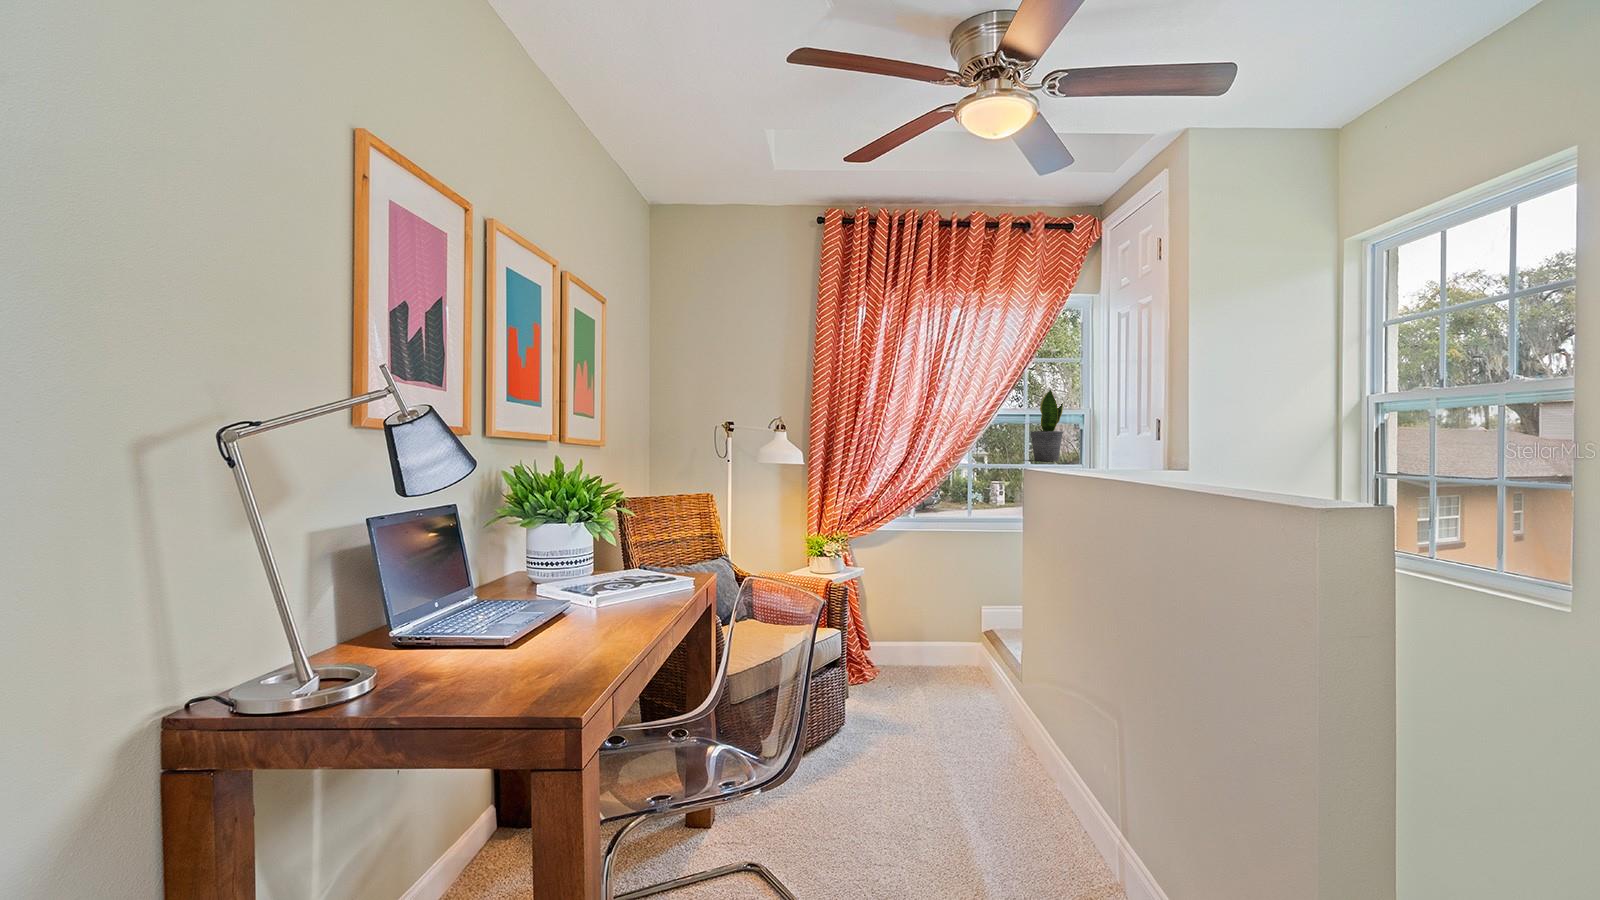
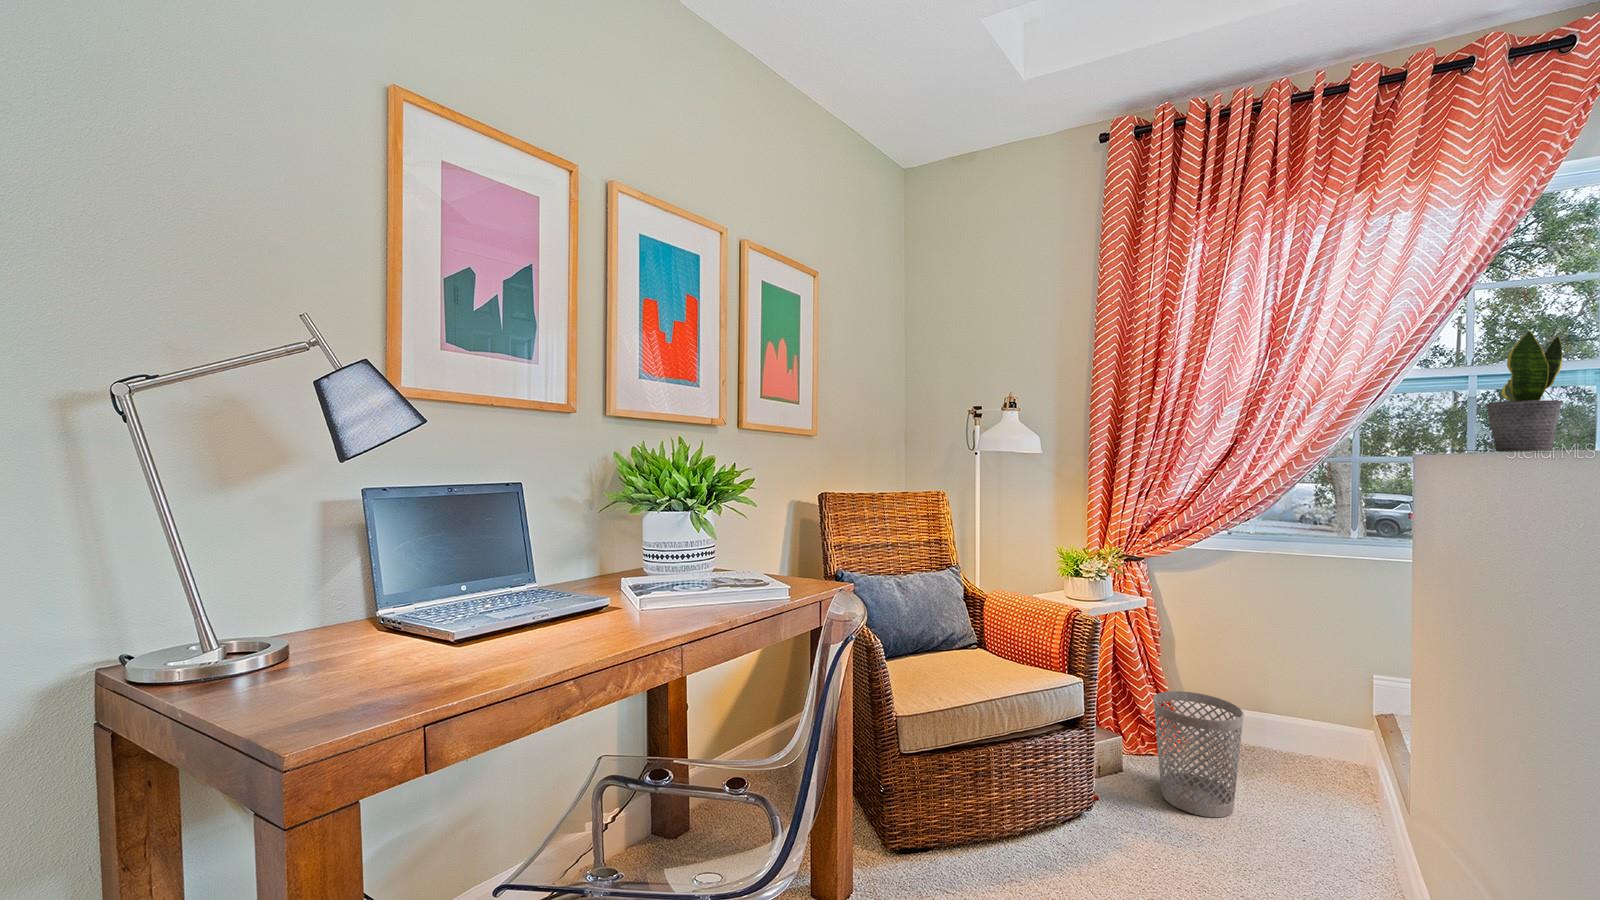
wastebasket: none [873,632,927,713] -> present [1153,691,1244,817]

